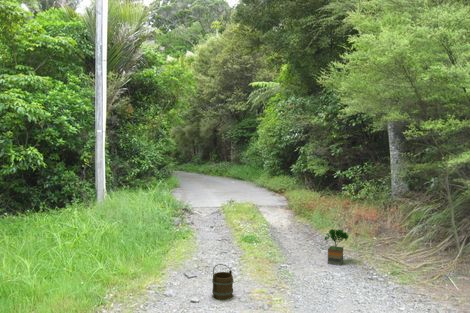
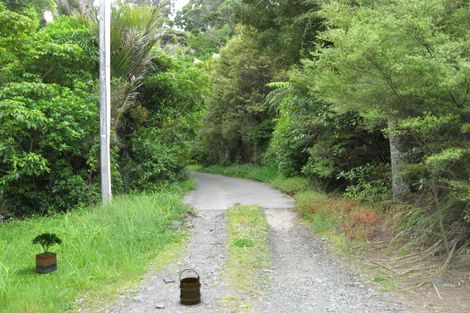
potted tree: present [325,229,349,265] -> present [32,233,62,273]

